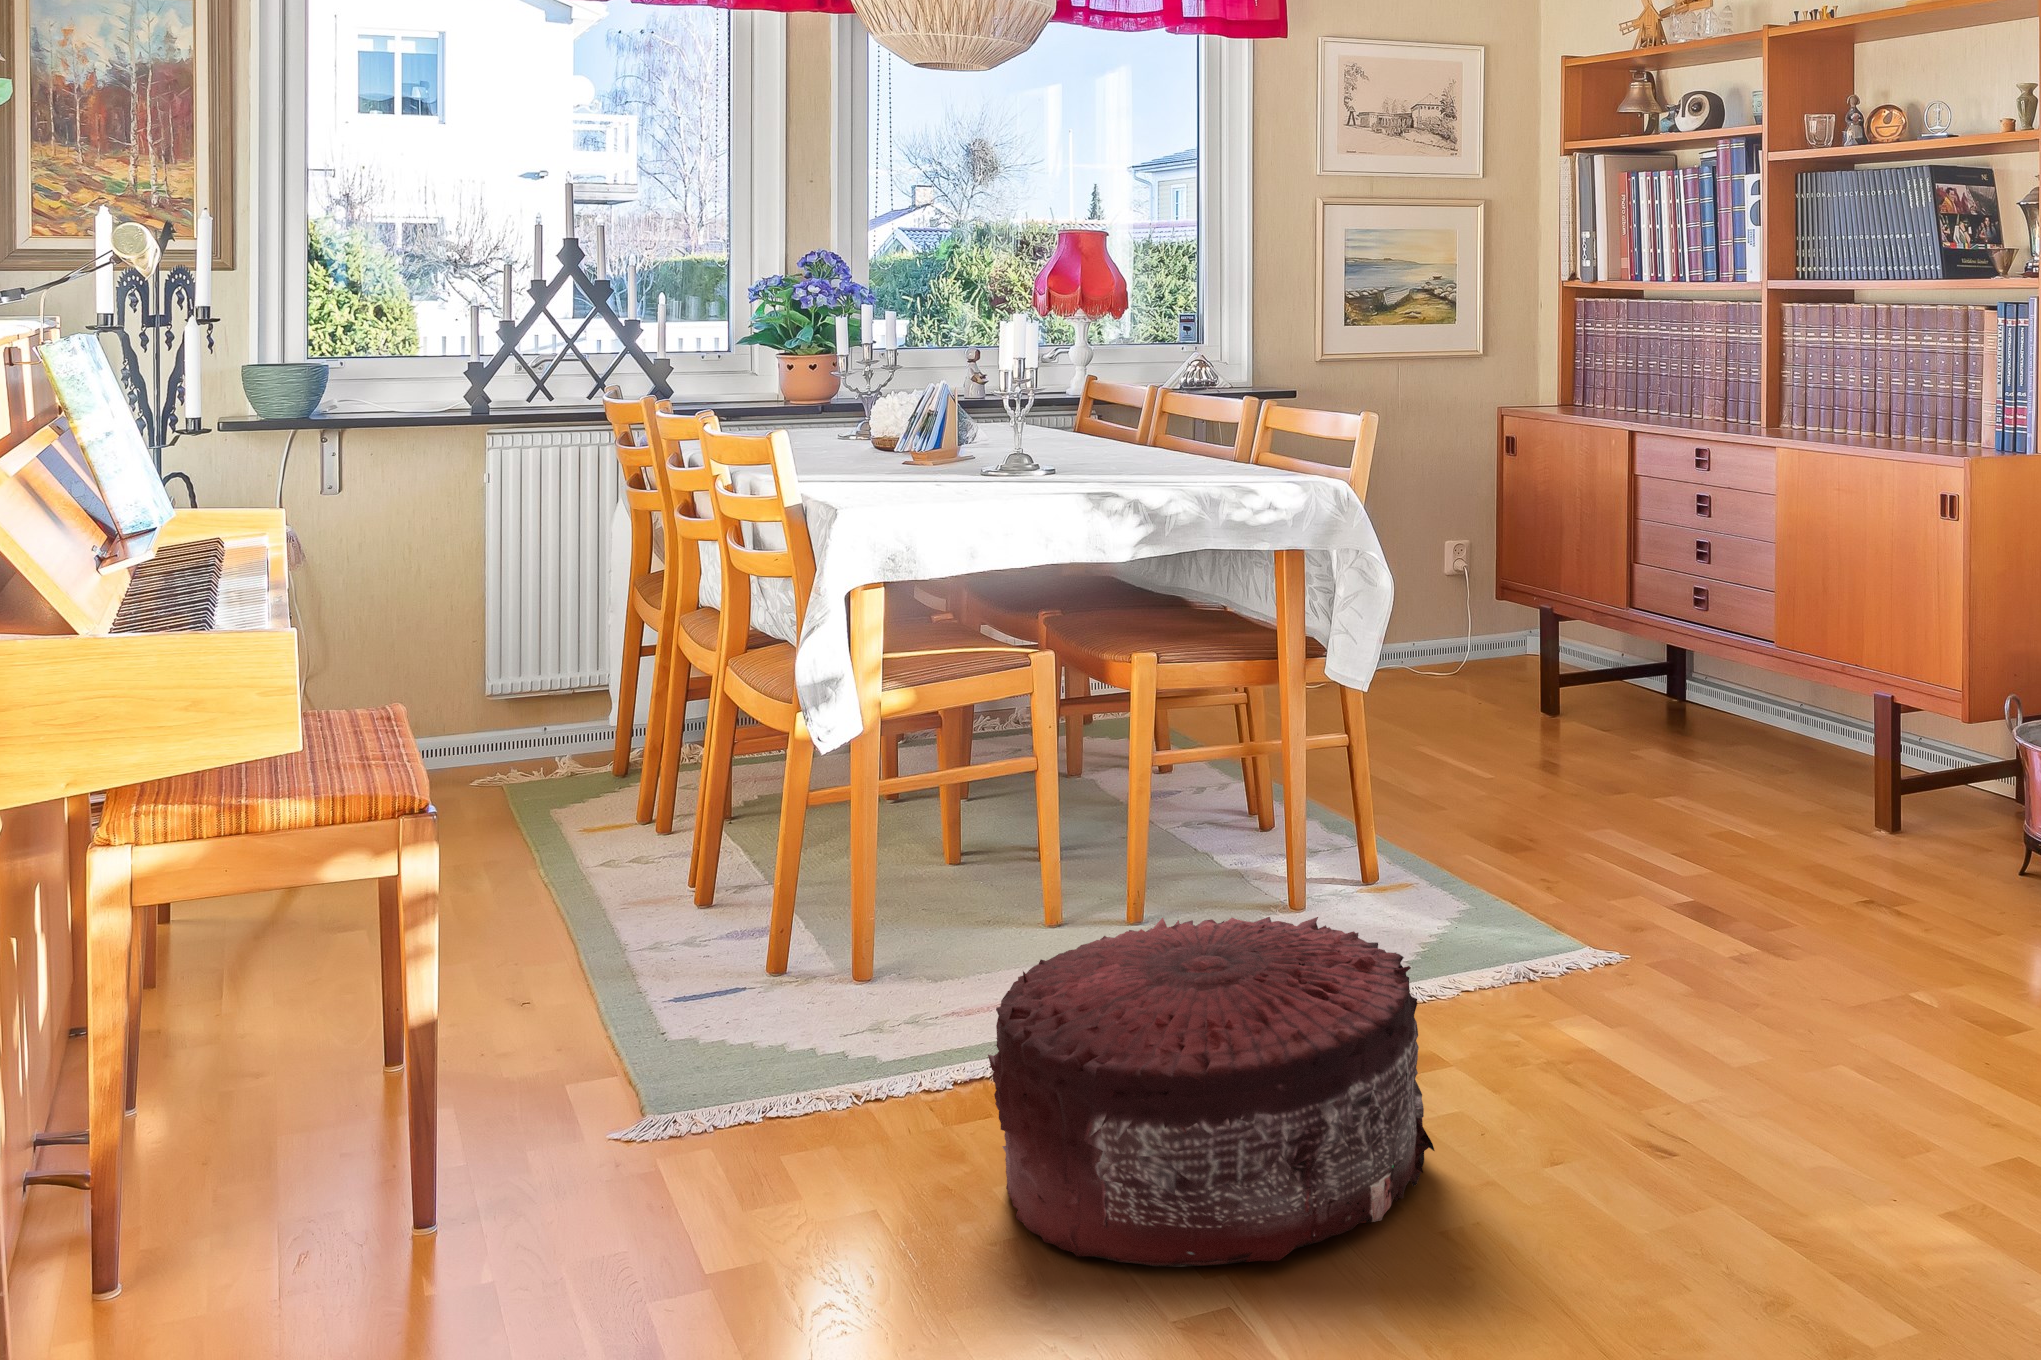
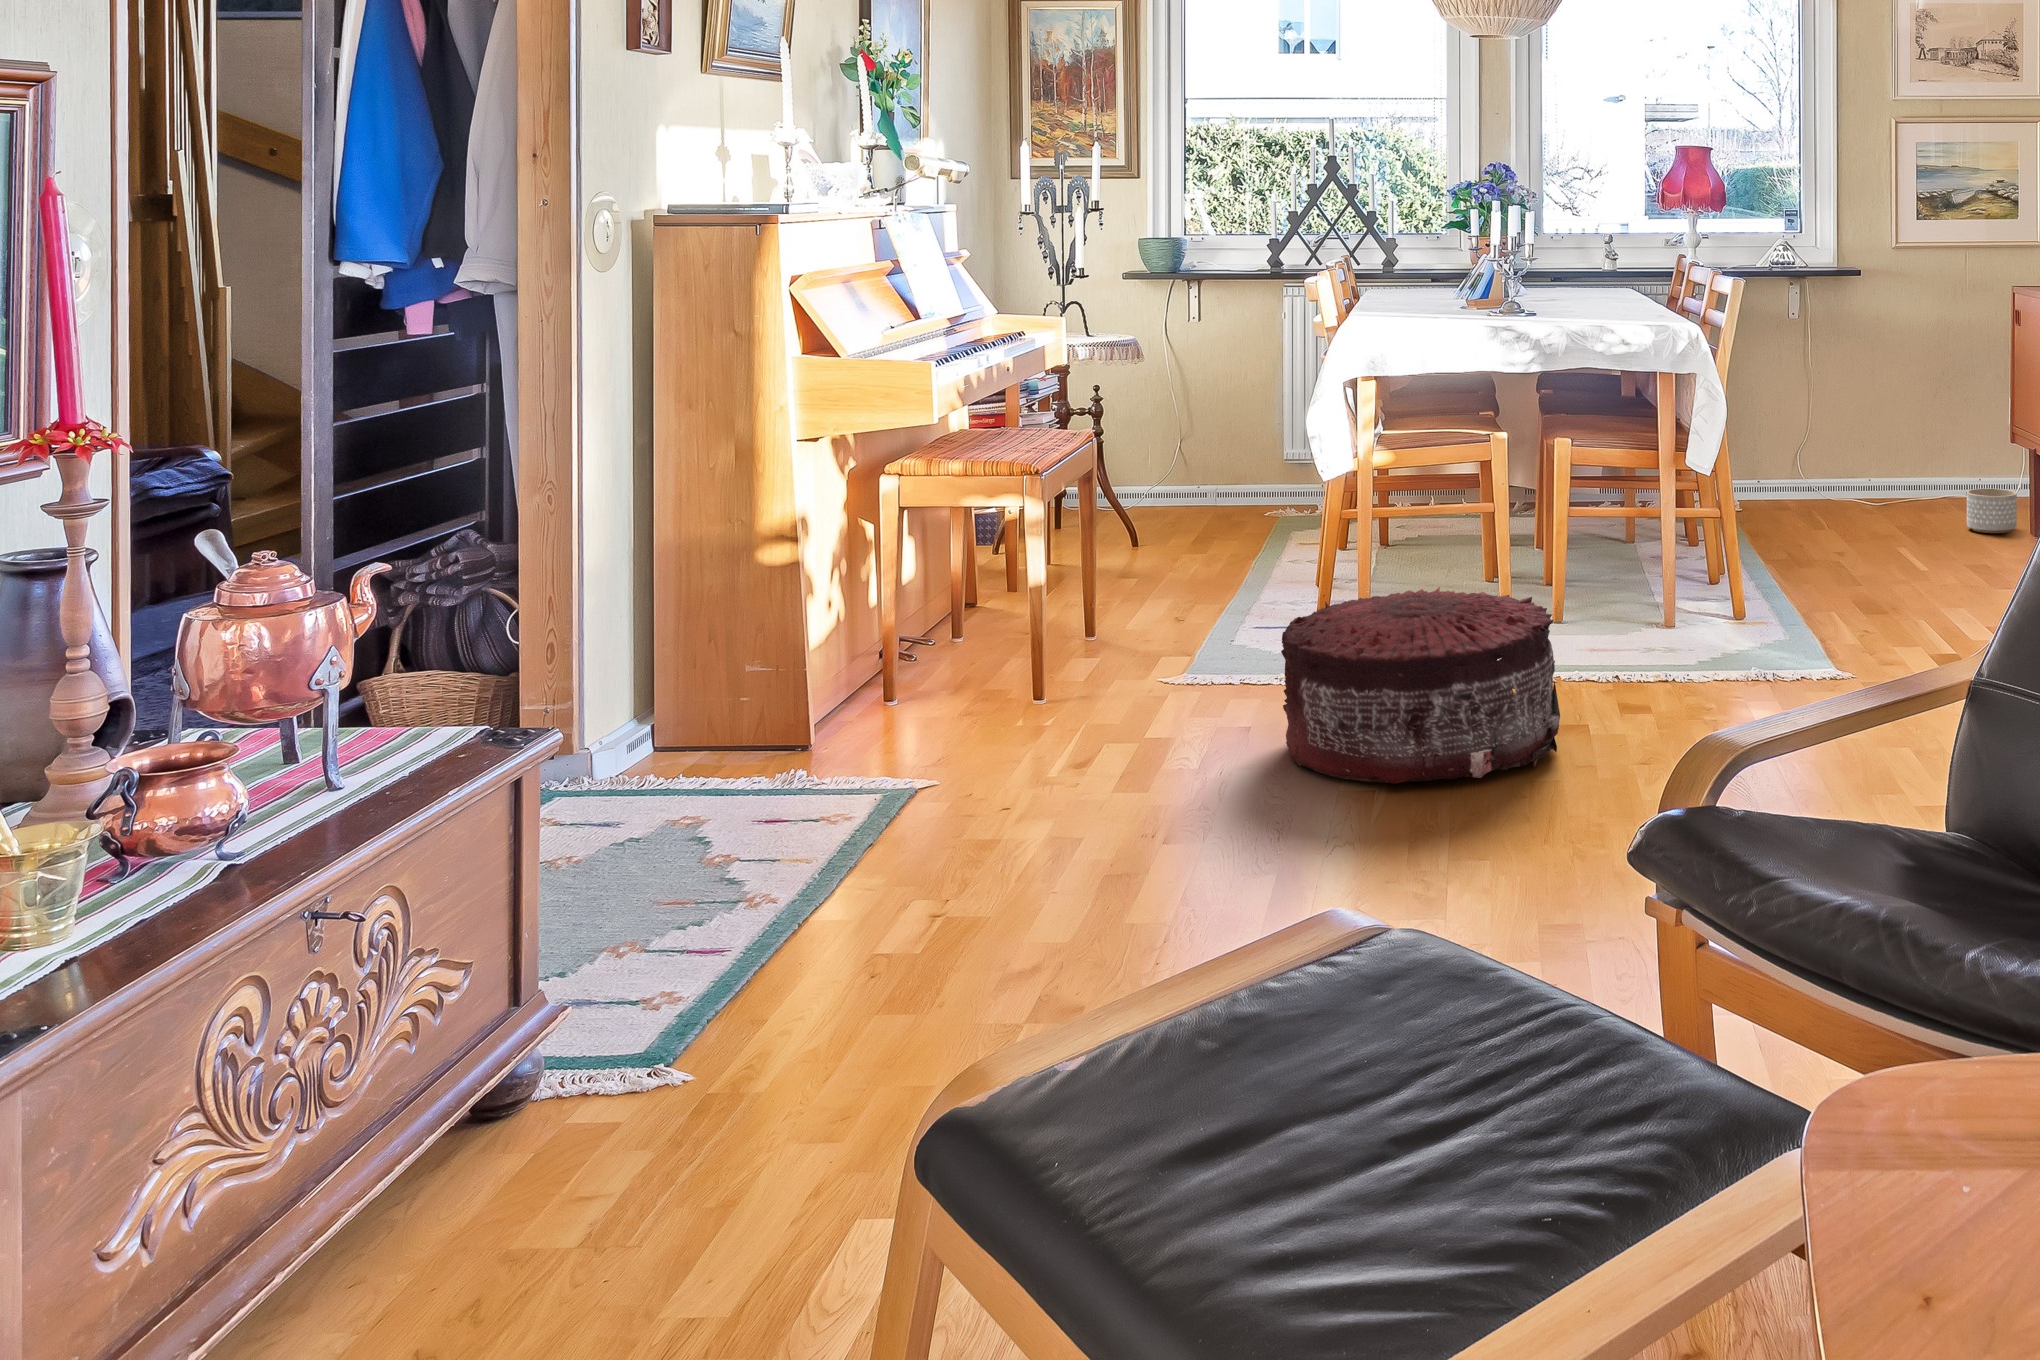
planter: none [1459,657,1520,714] -> present [1967,488,2017,533]

